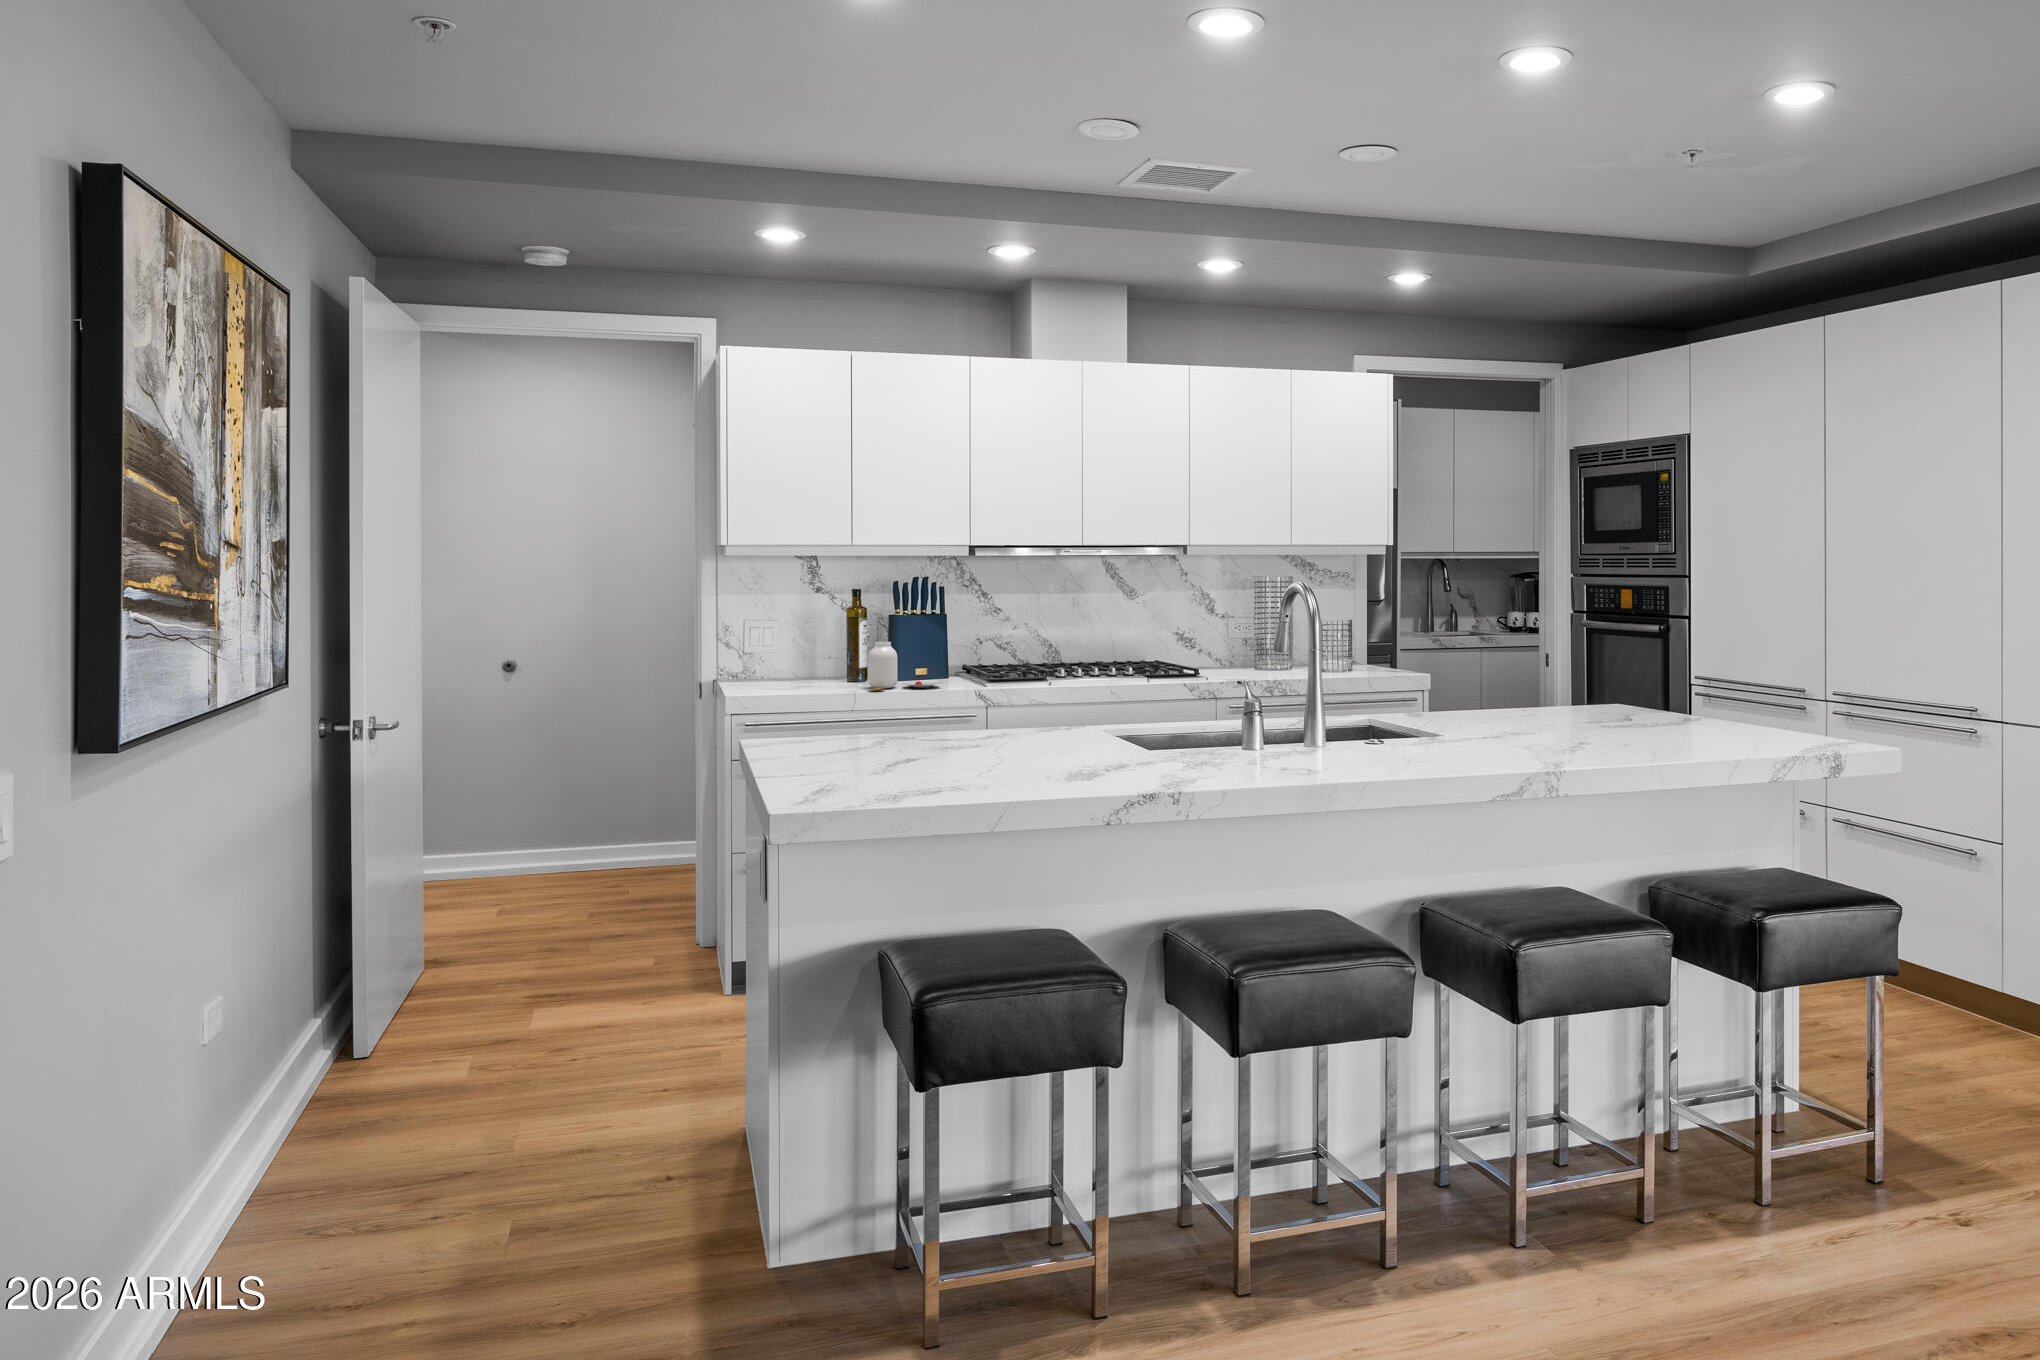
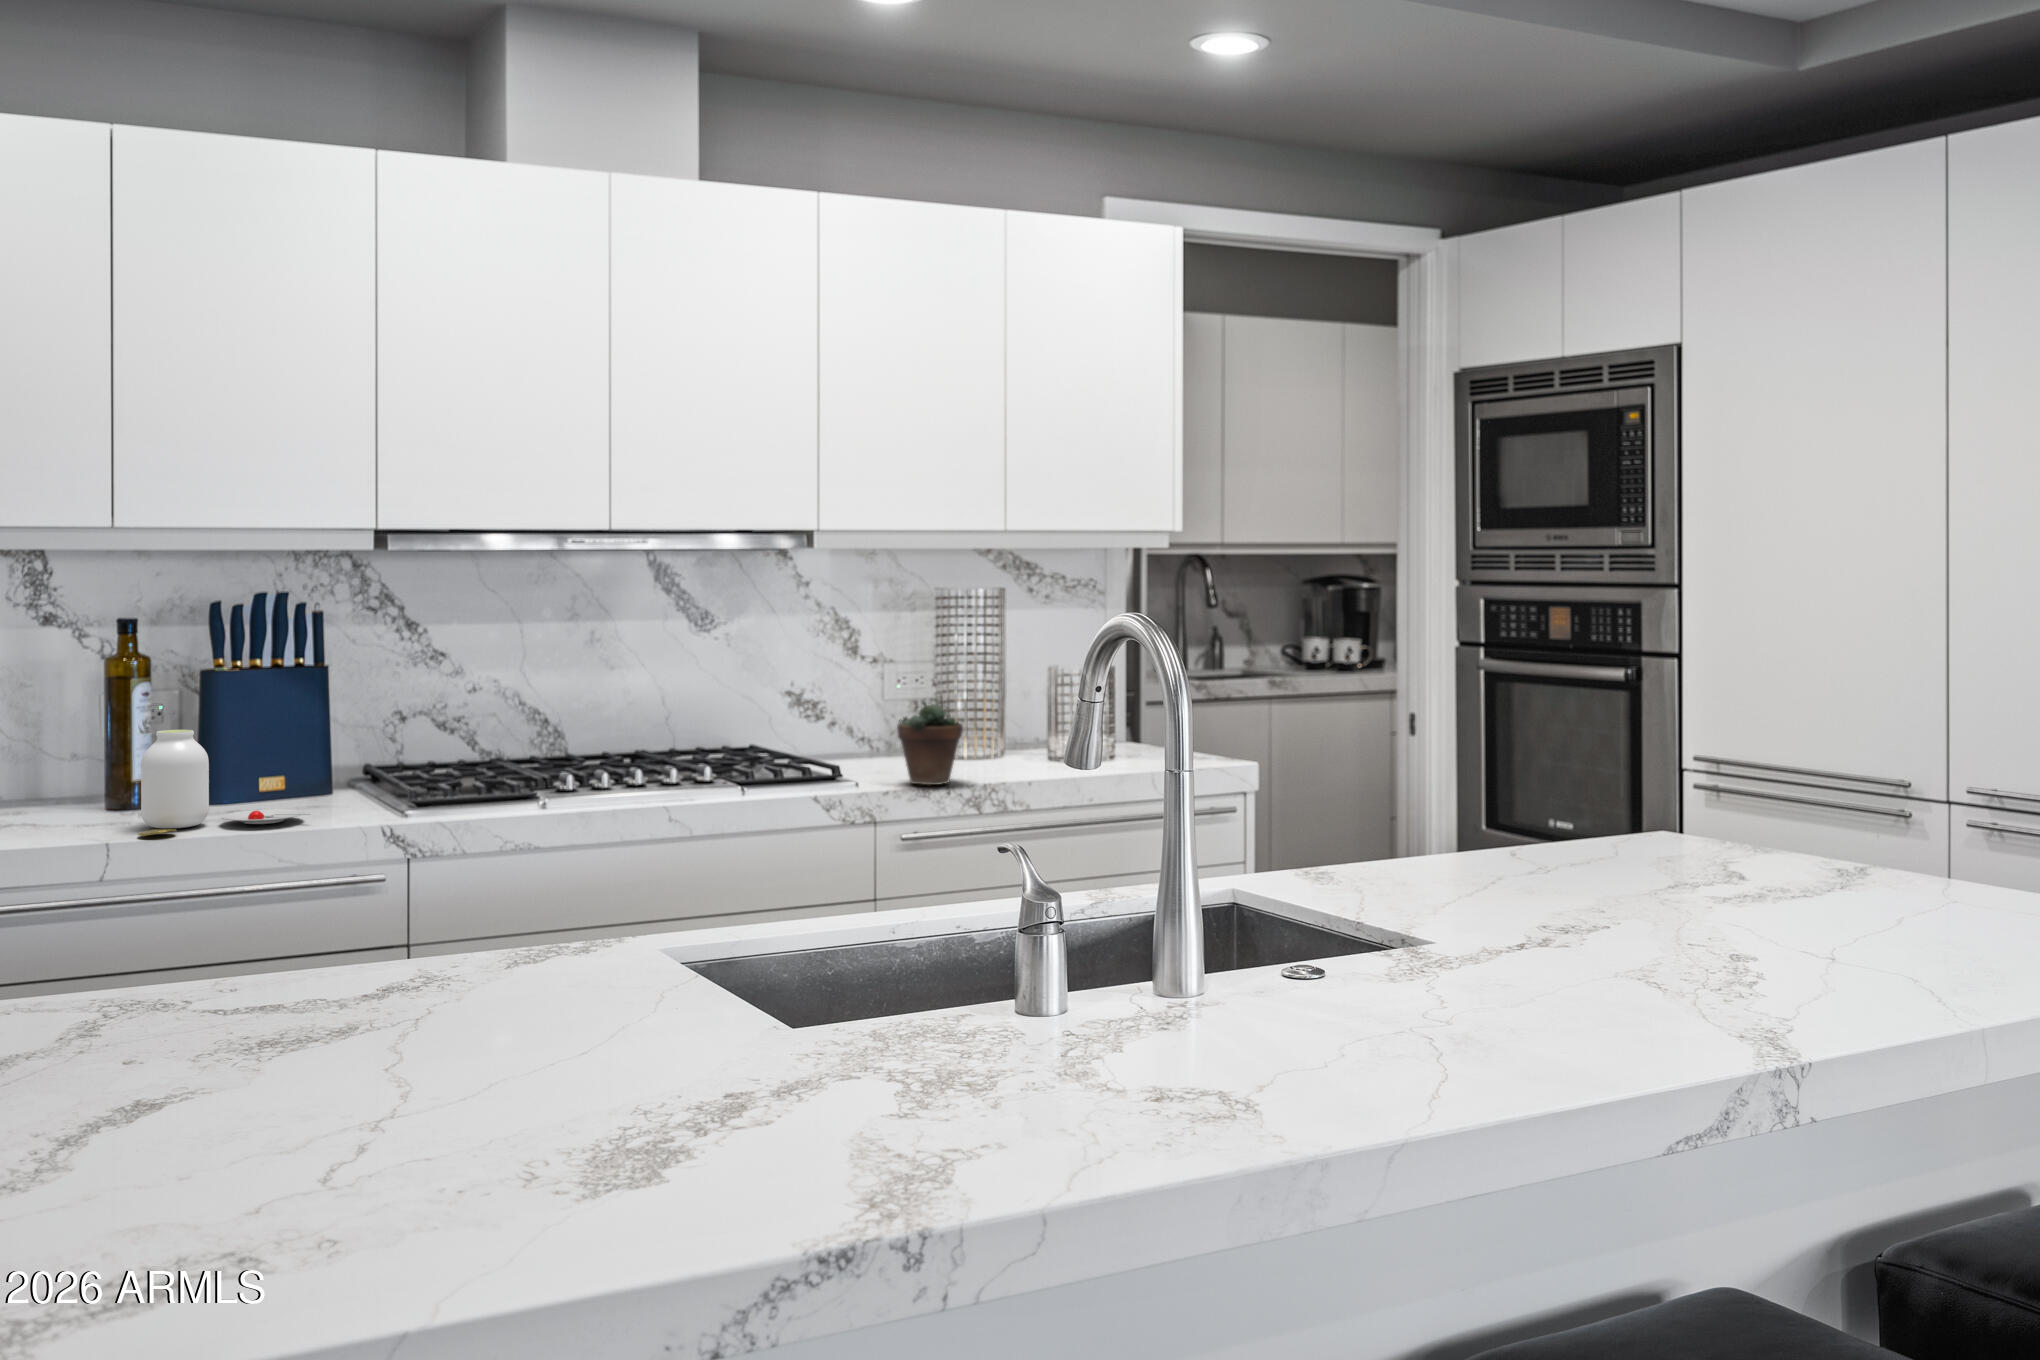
succulent plant: none [1228,622,1263,680] -> present [897,677,963,785]

